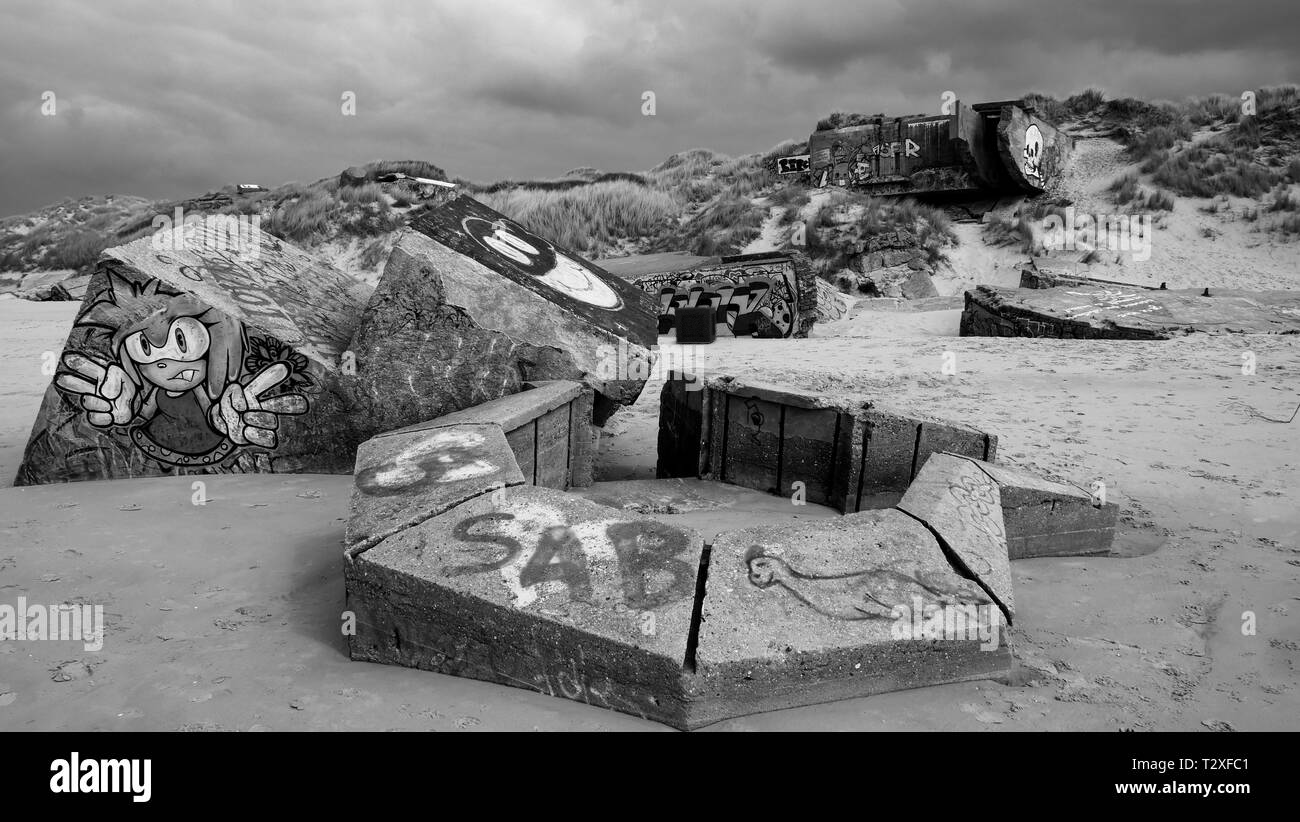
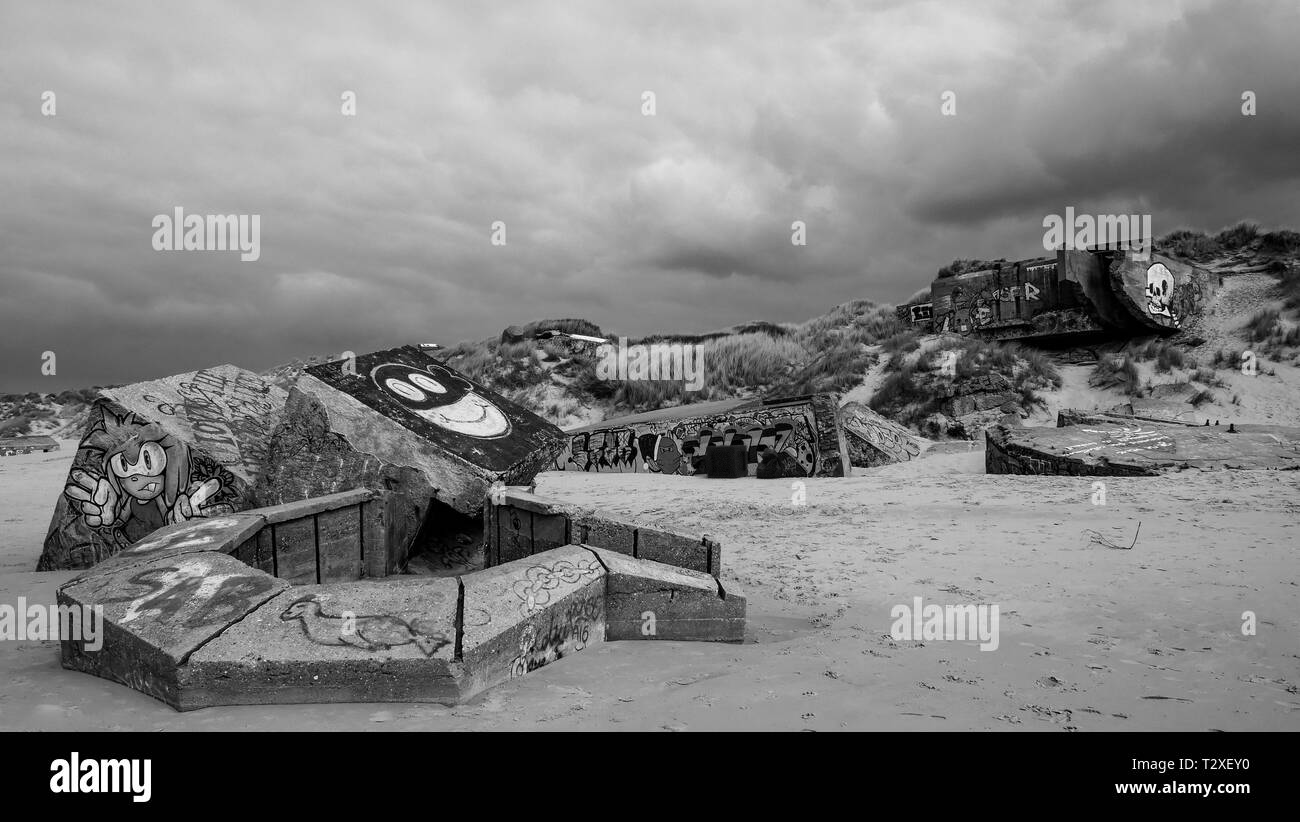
backpack: none [732,306,765,343] -> present [755,445,786,478]

